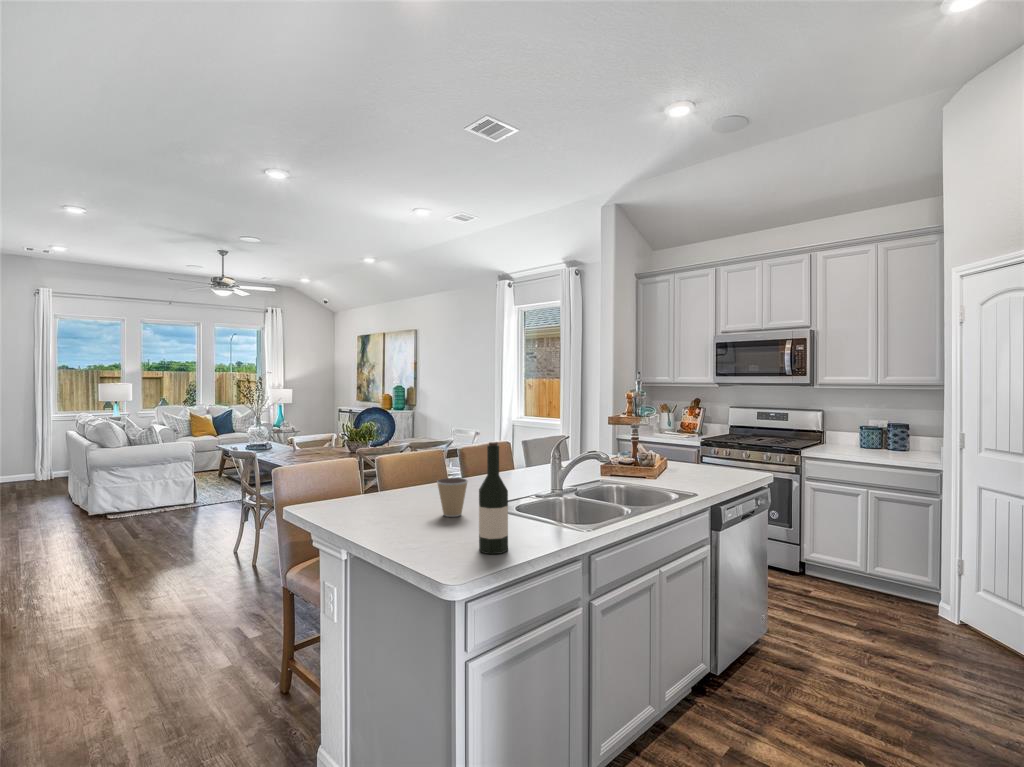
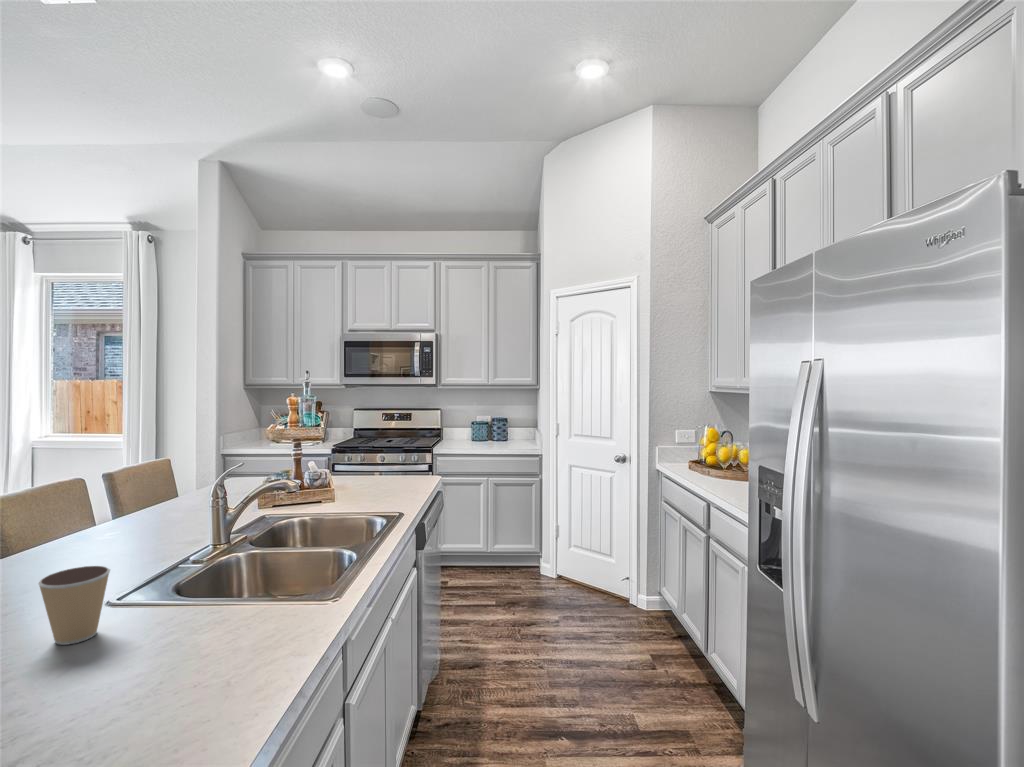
wine bottle: present [479,442,508,554] -> none [203,501,261,701]

